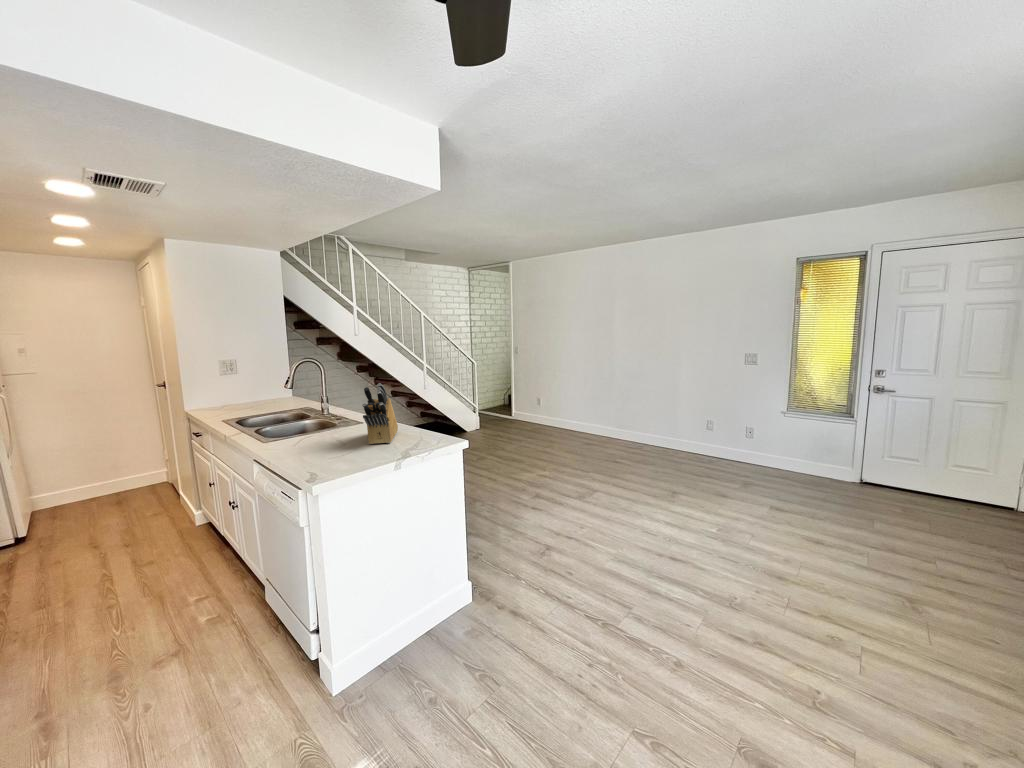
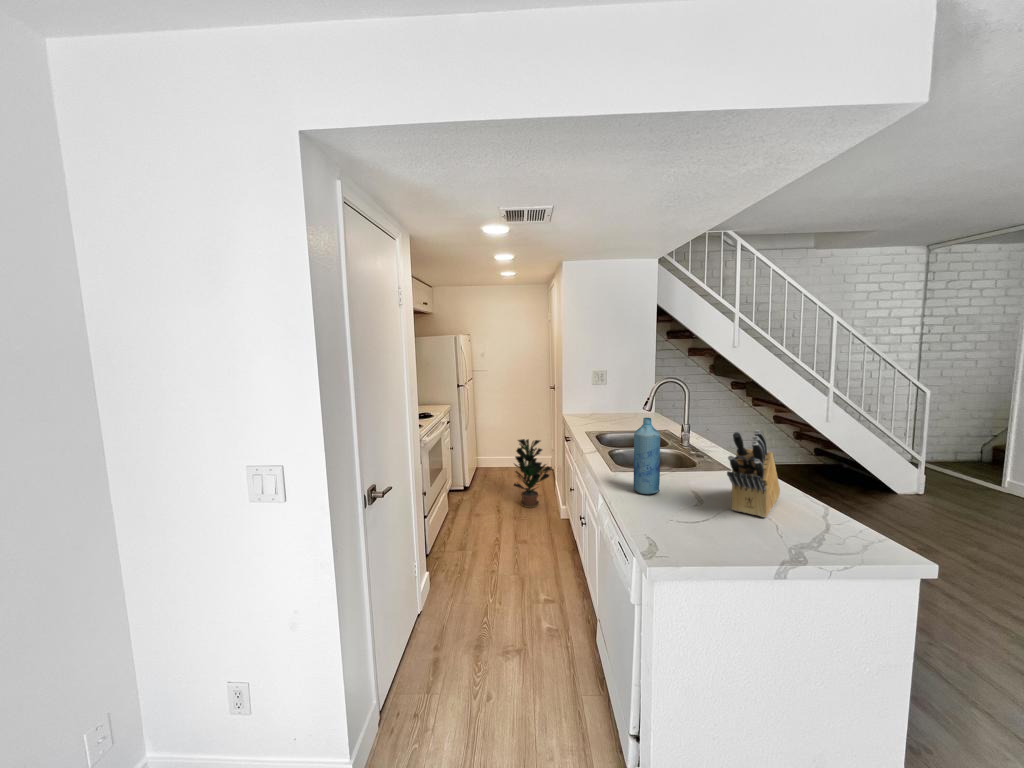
bottle: none [285,387,313,451] -> present [634,418,660,494]
potted plant: none [112,446,177,529] -> present [514,439,552,508]

